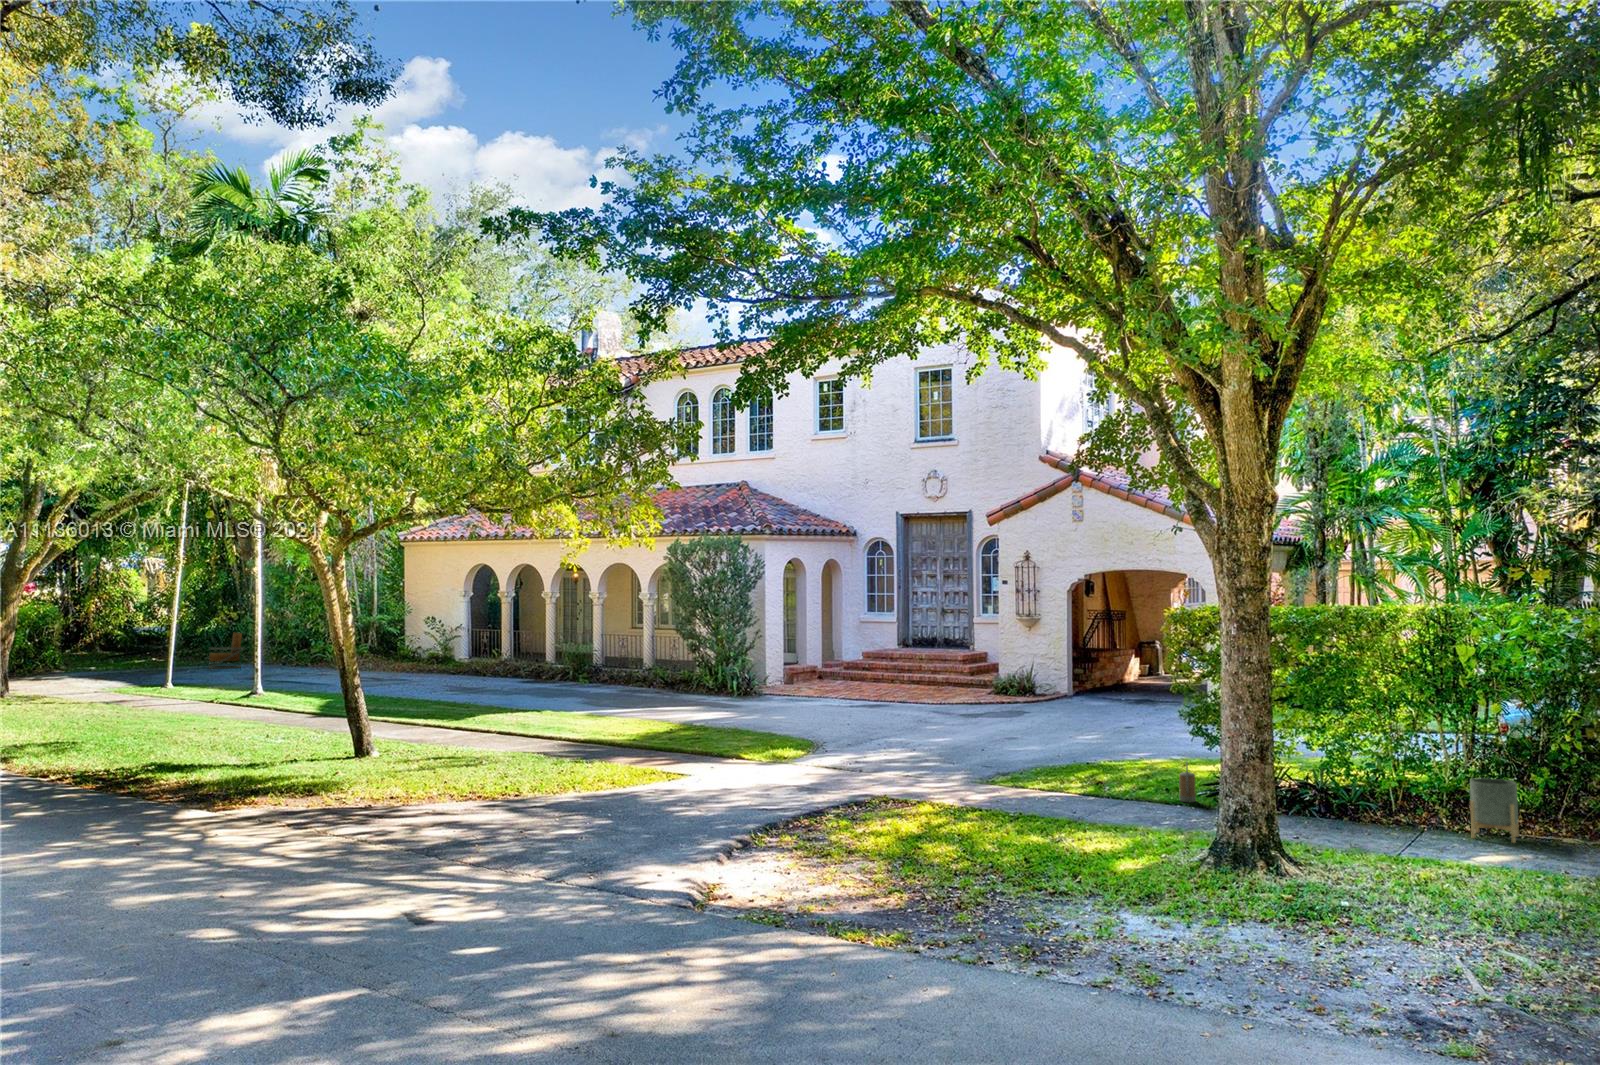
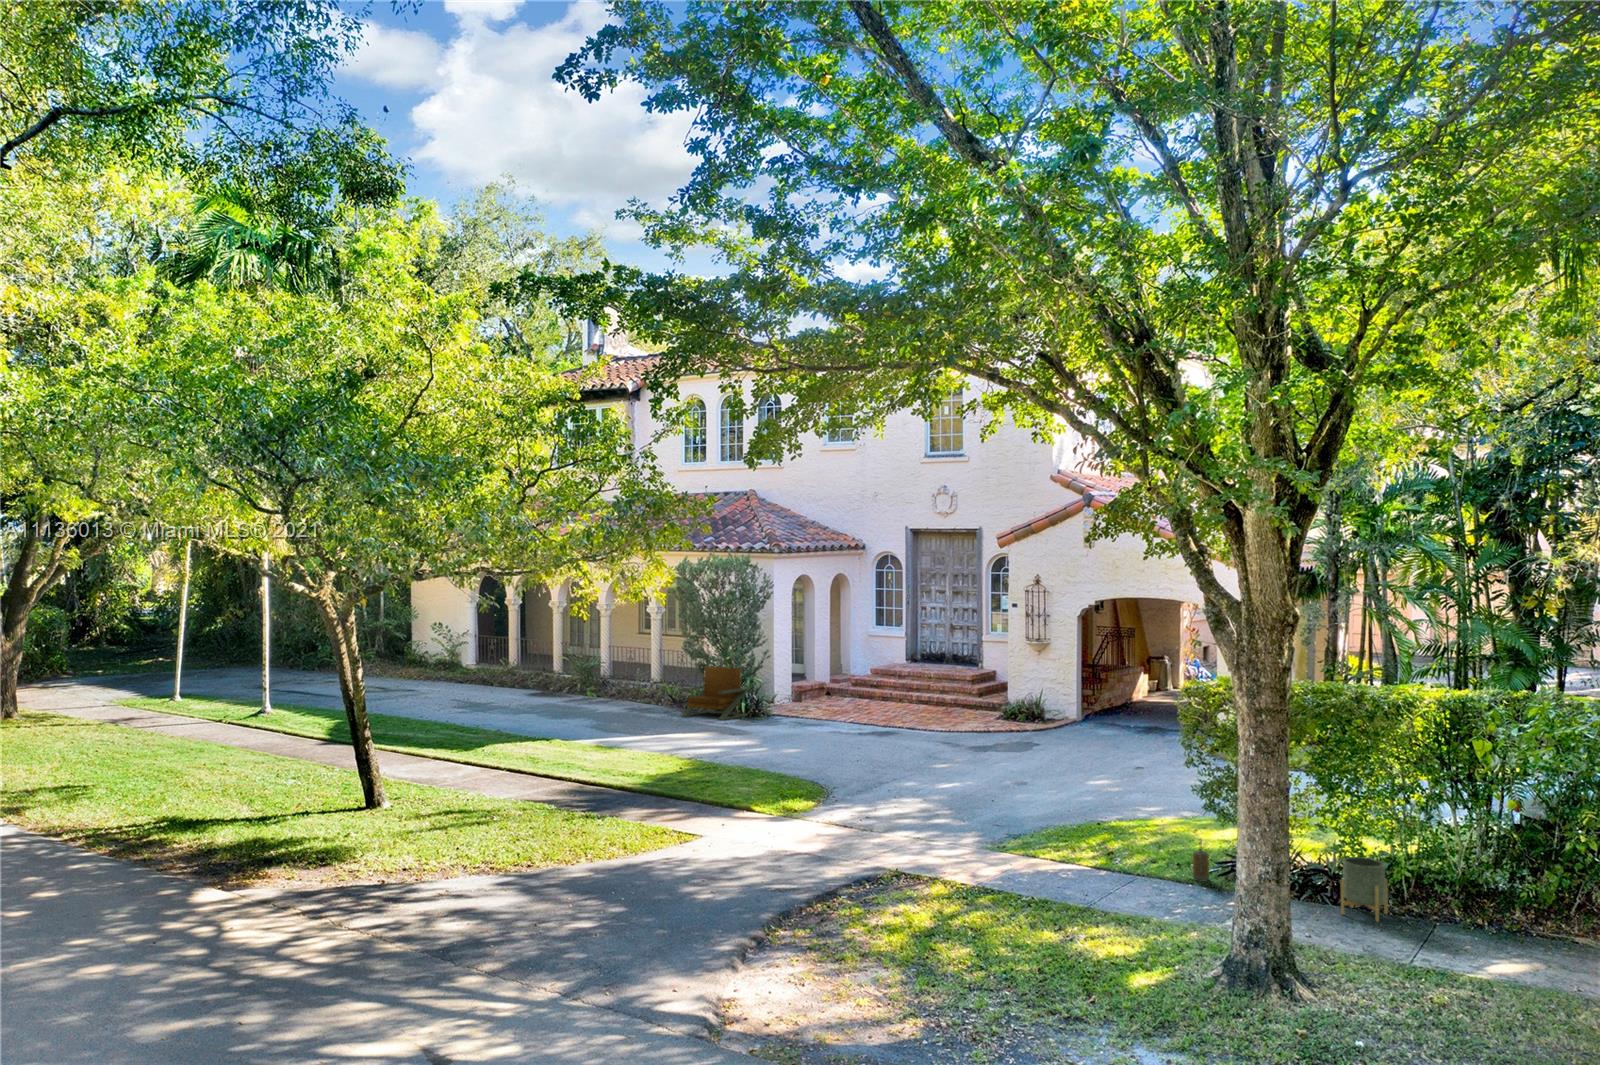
lounge chair: present [209,633,244,669] -> present [682,666,749,720]
planter: present [1470,778,1519,843] -> present [1341,857,1388,922]

